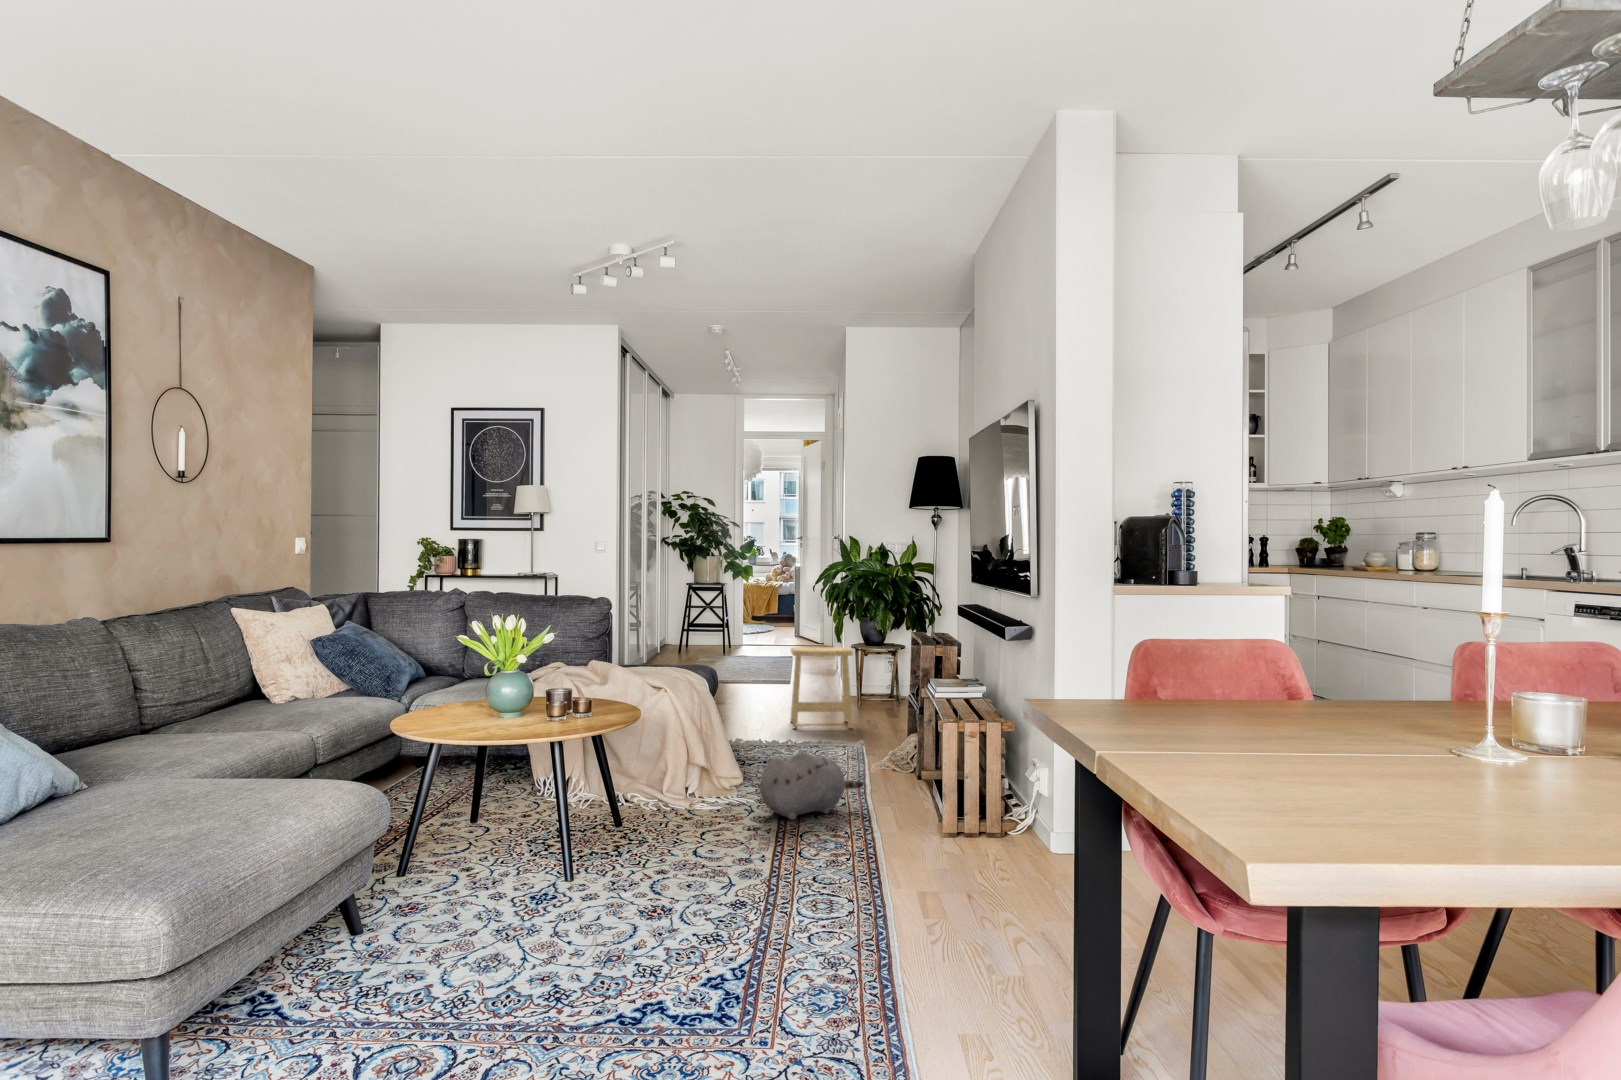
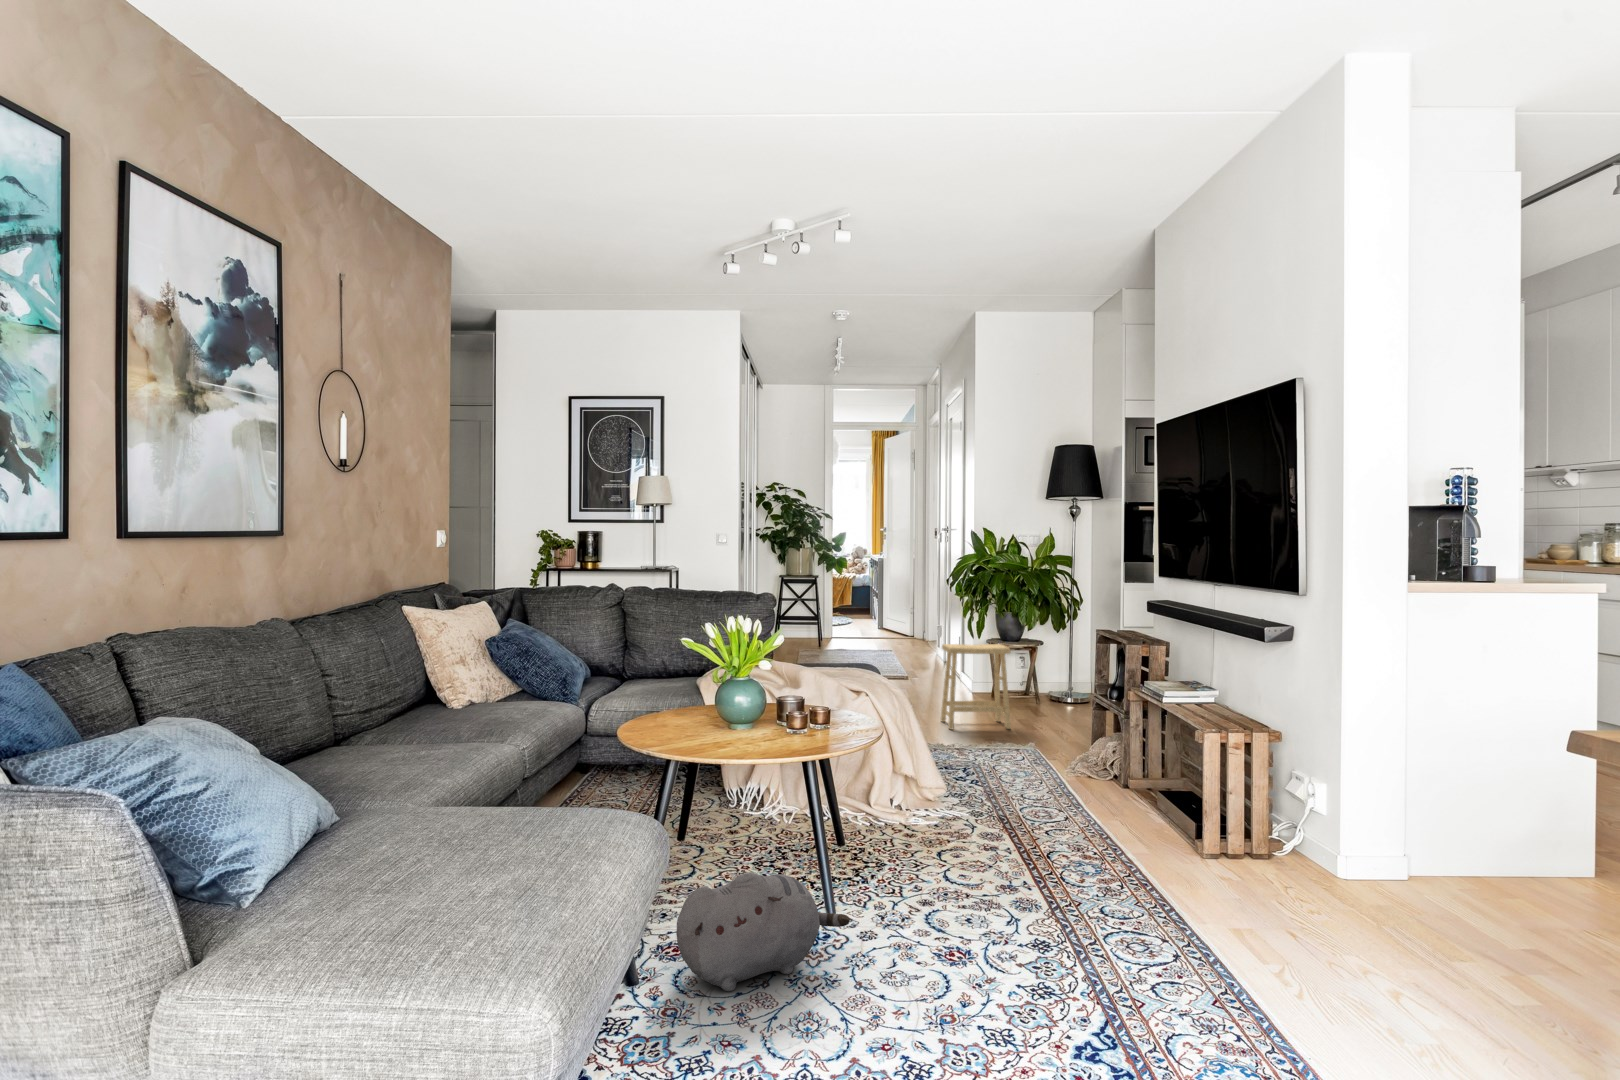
plush toy: present [760,752,863,820] -> present [676,873,850,991]

